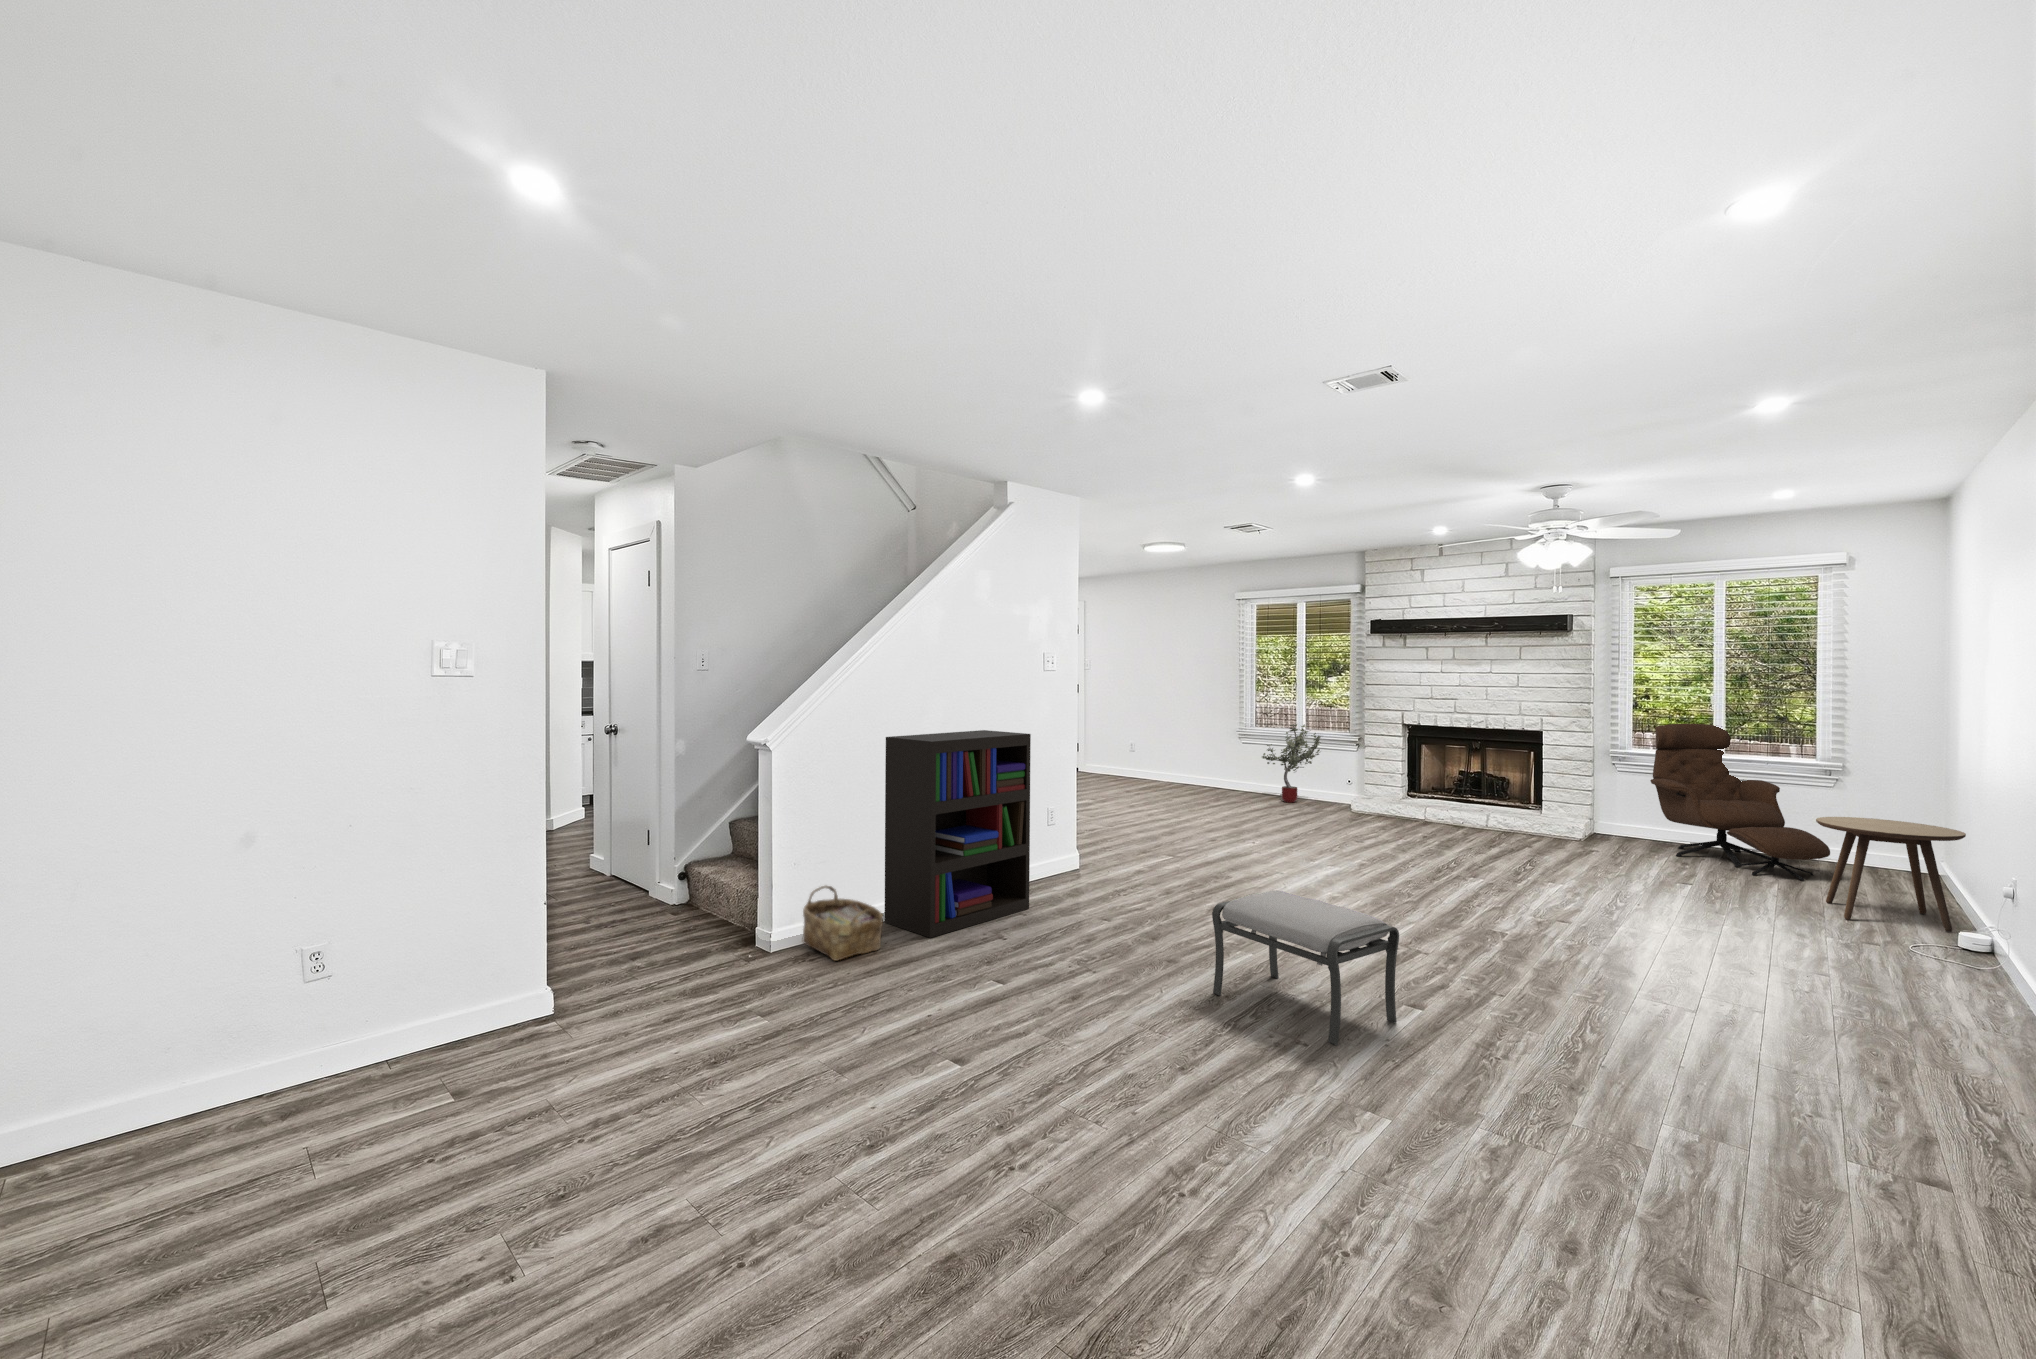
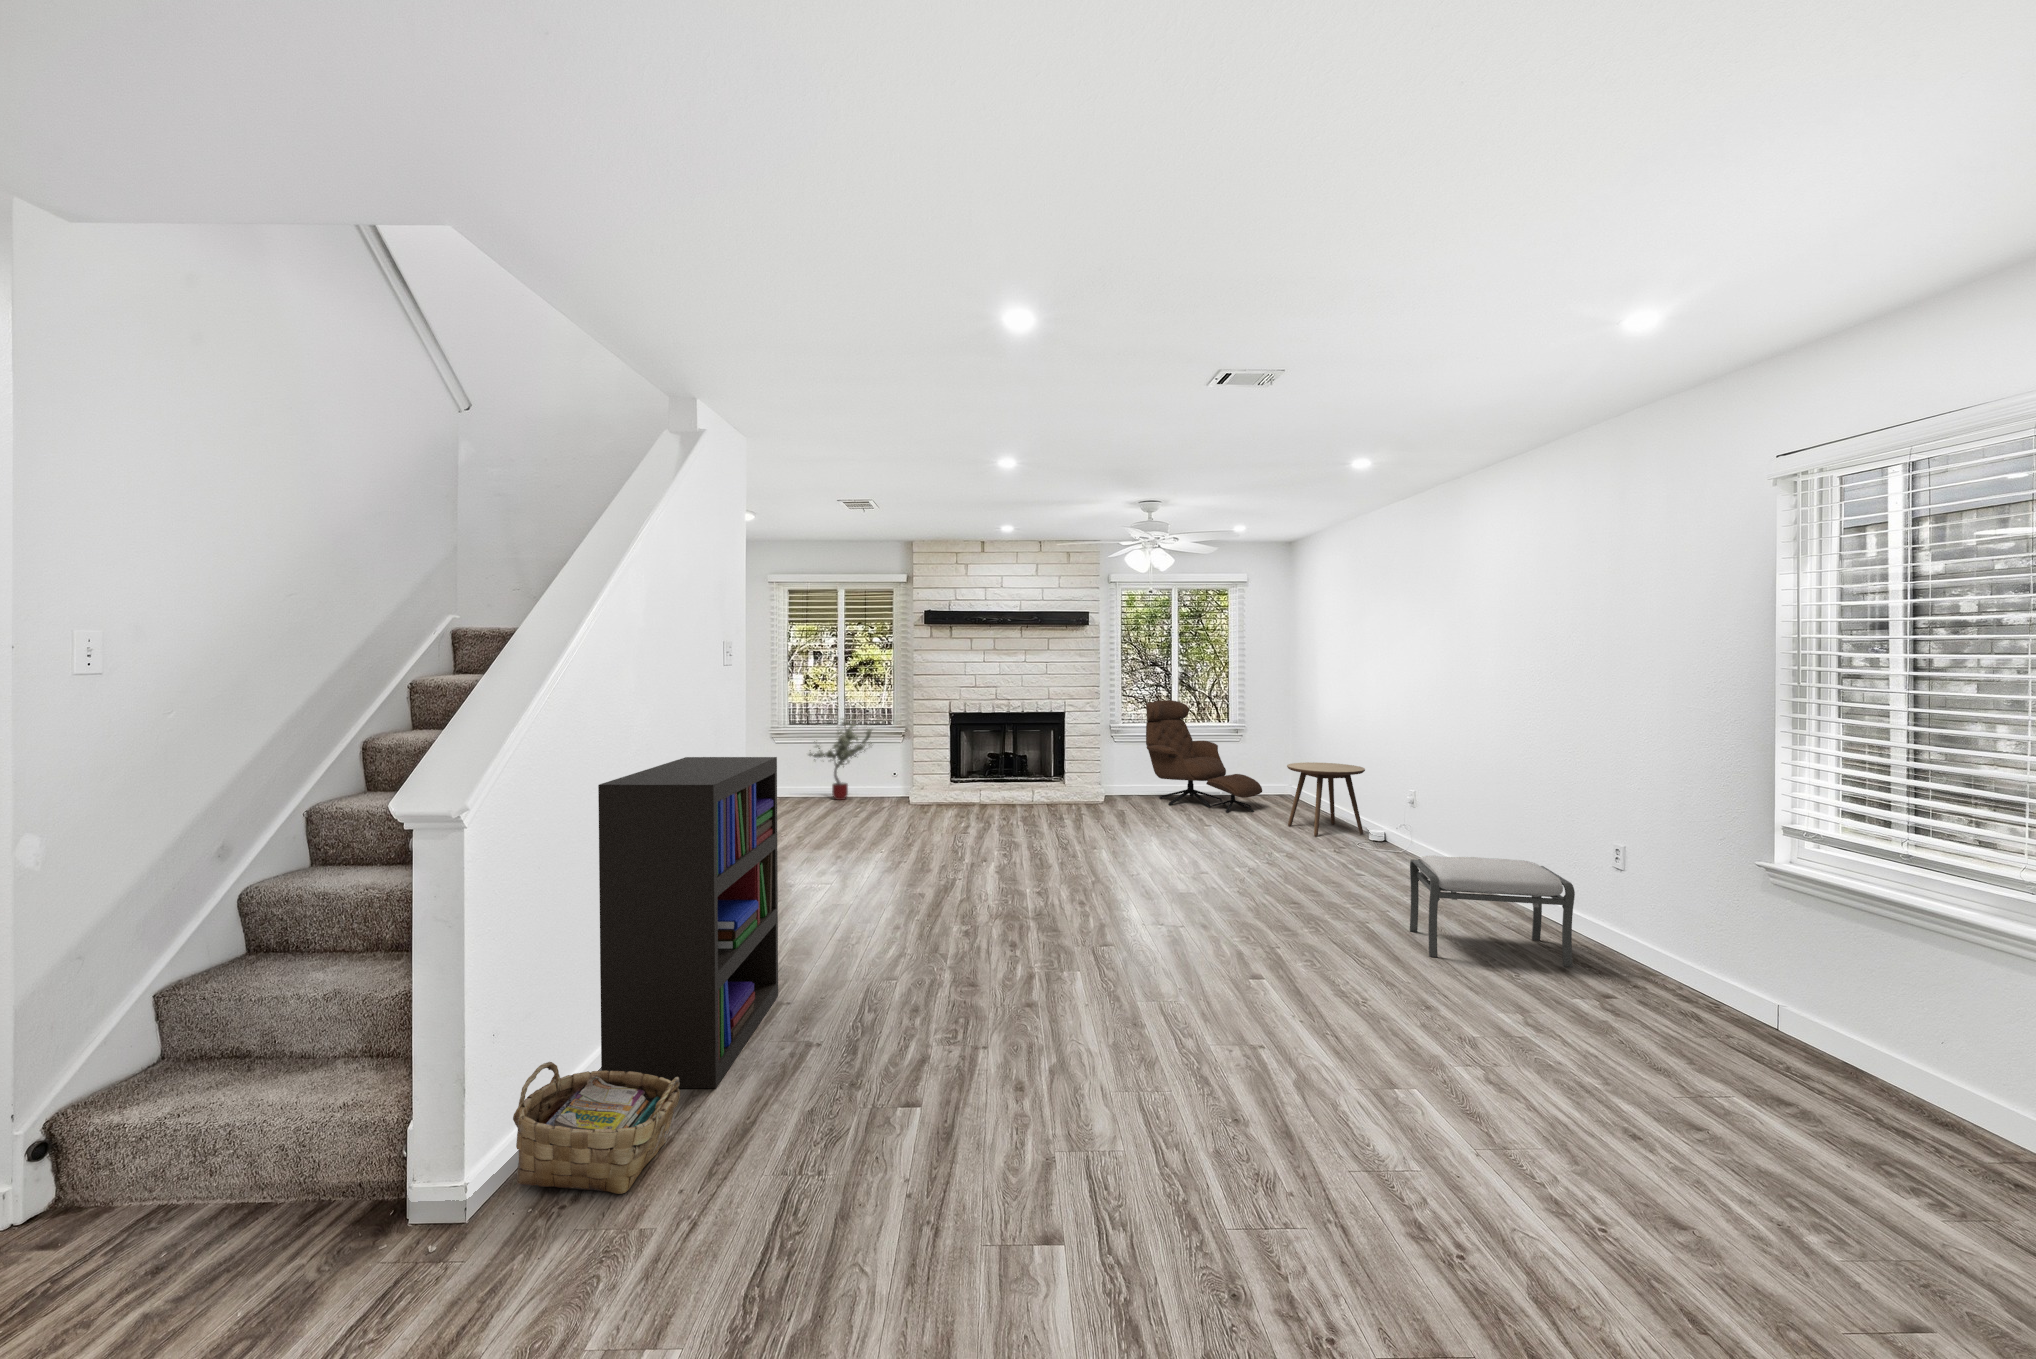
ottoman: present [1212,890,1399,1045] -> present [1410,856,1575,967]

